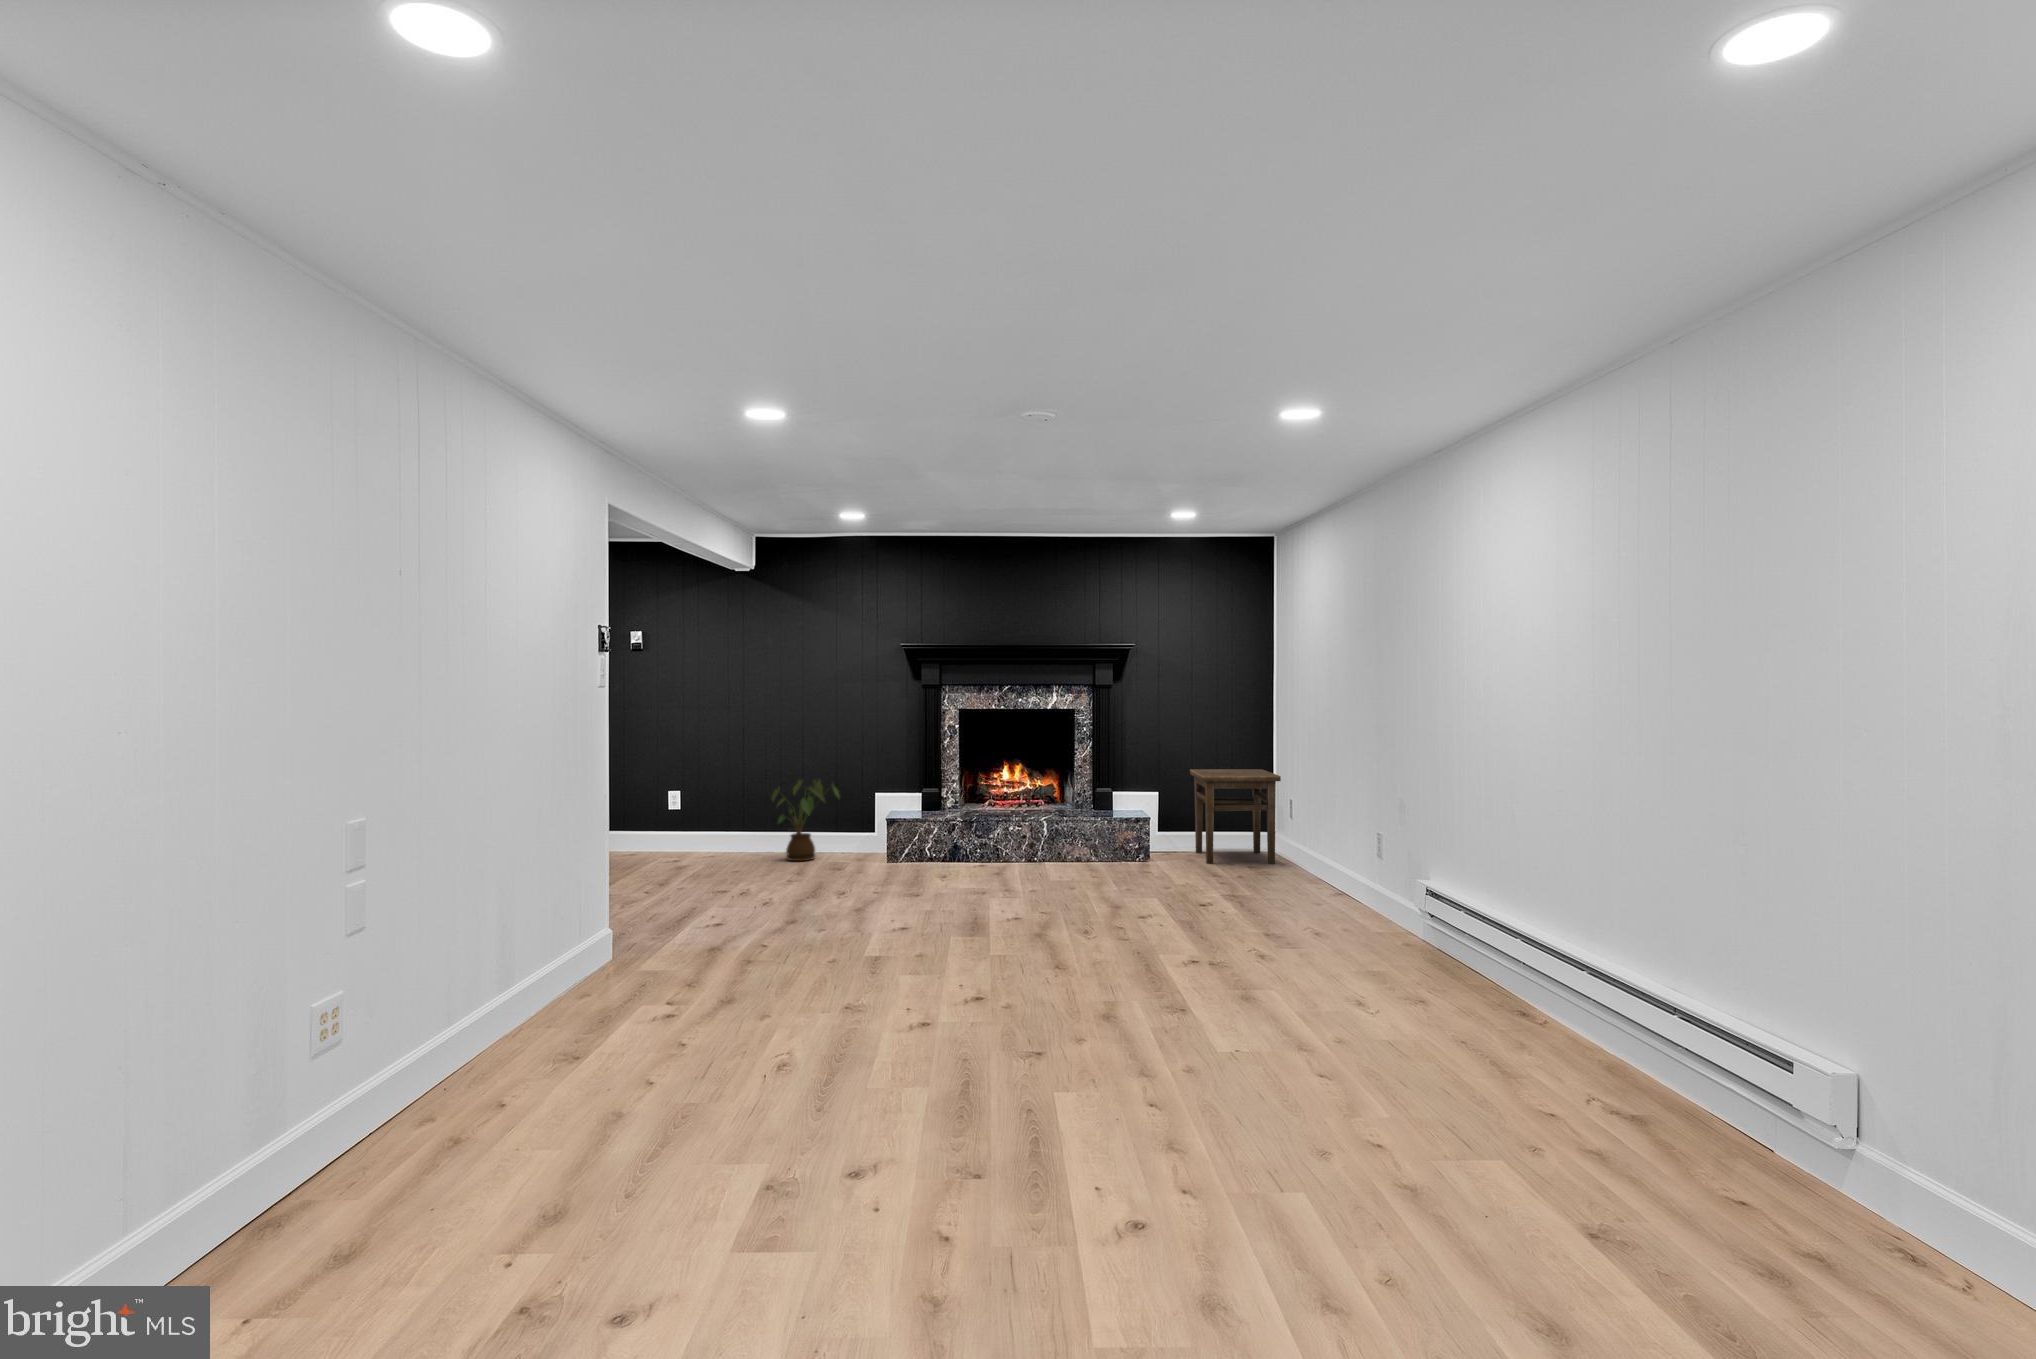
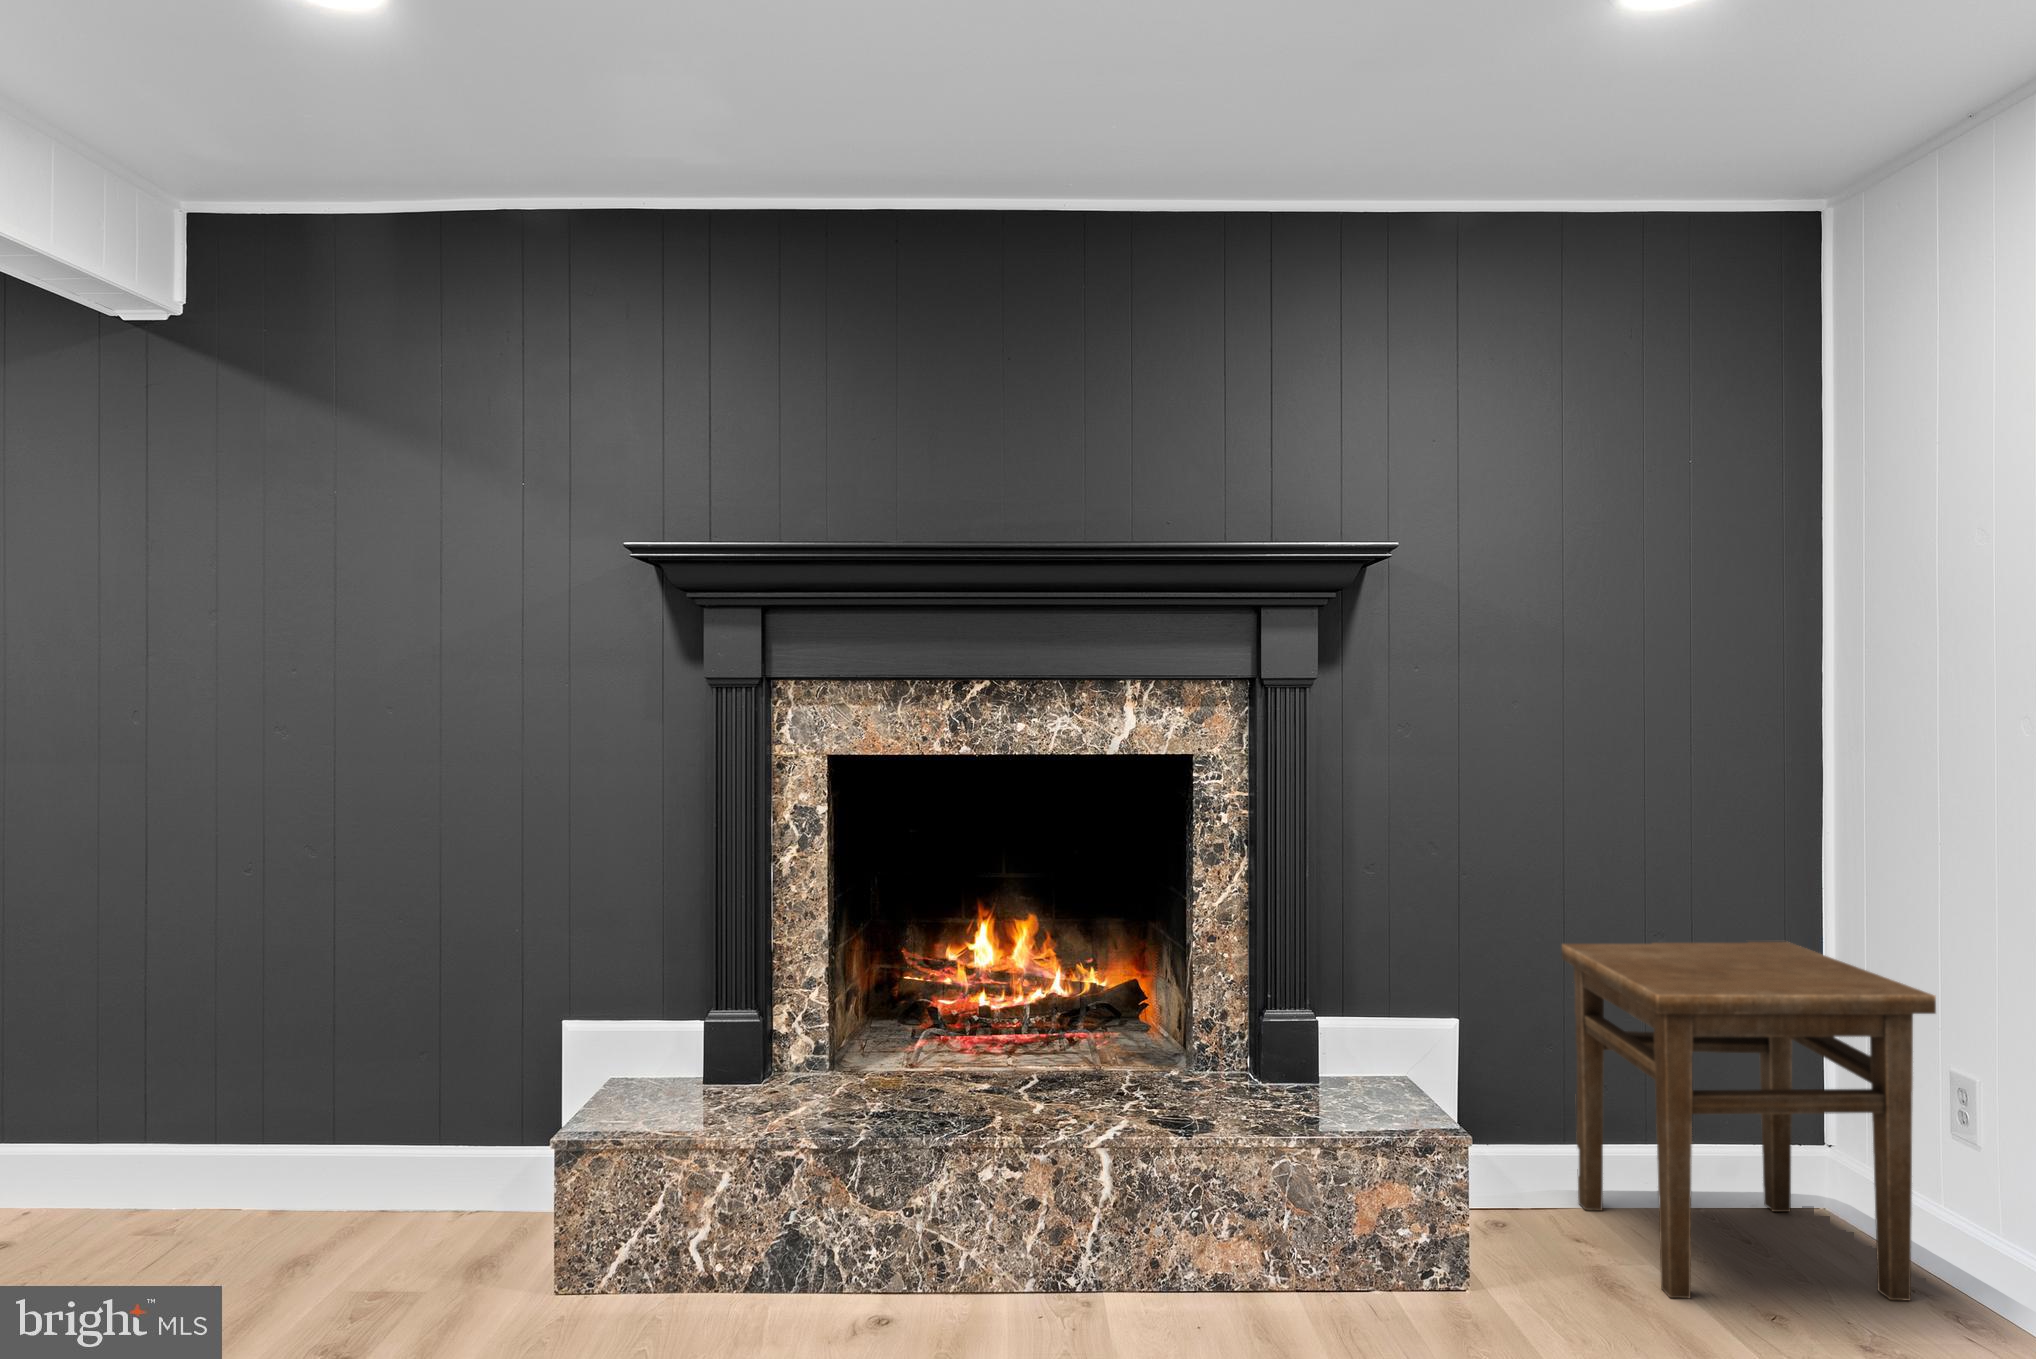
house plant: present [772,780,840,861] -> none [179,983,432,1275]

